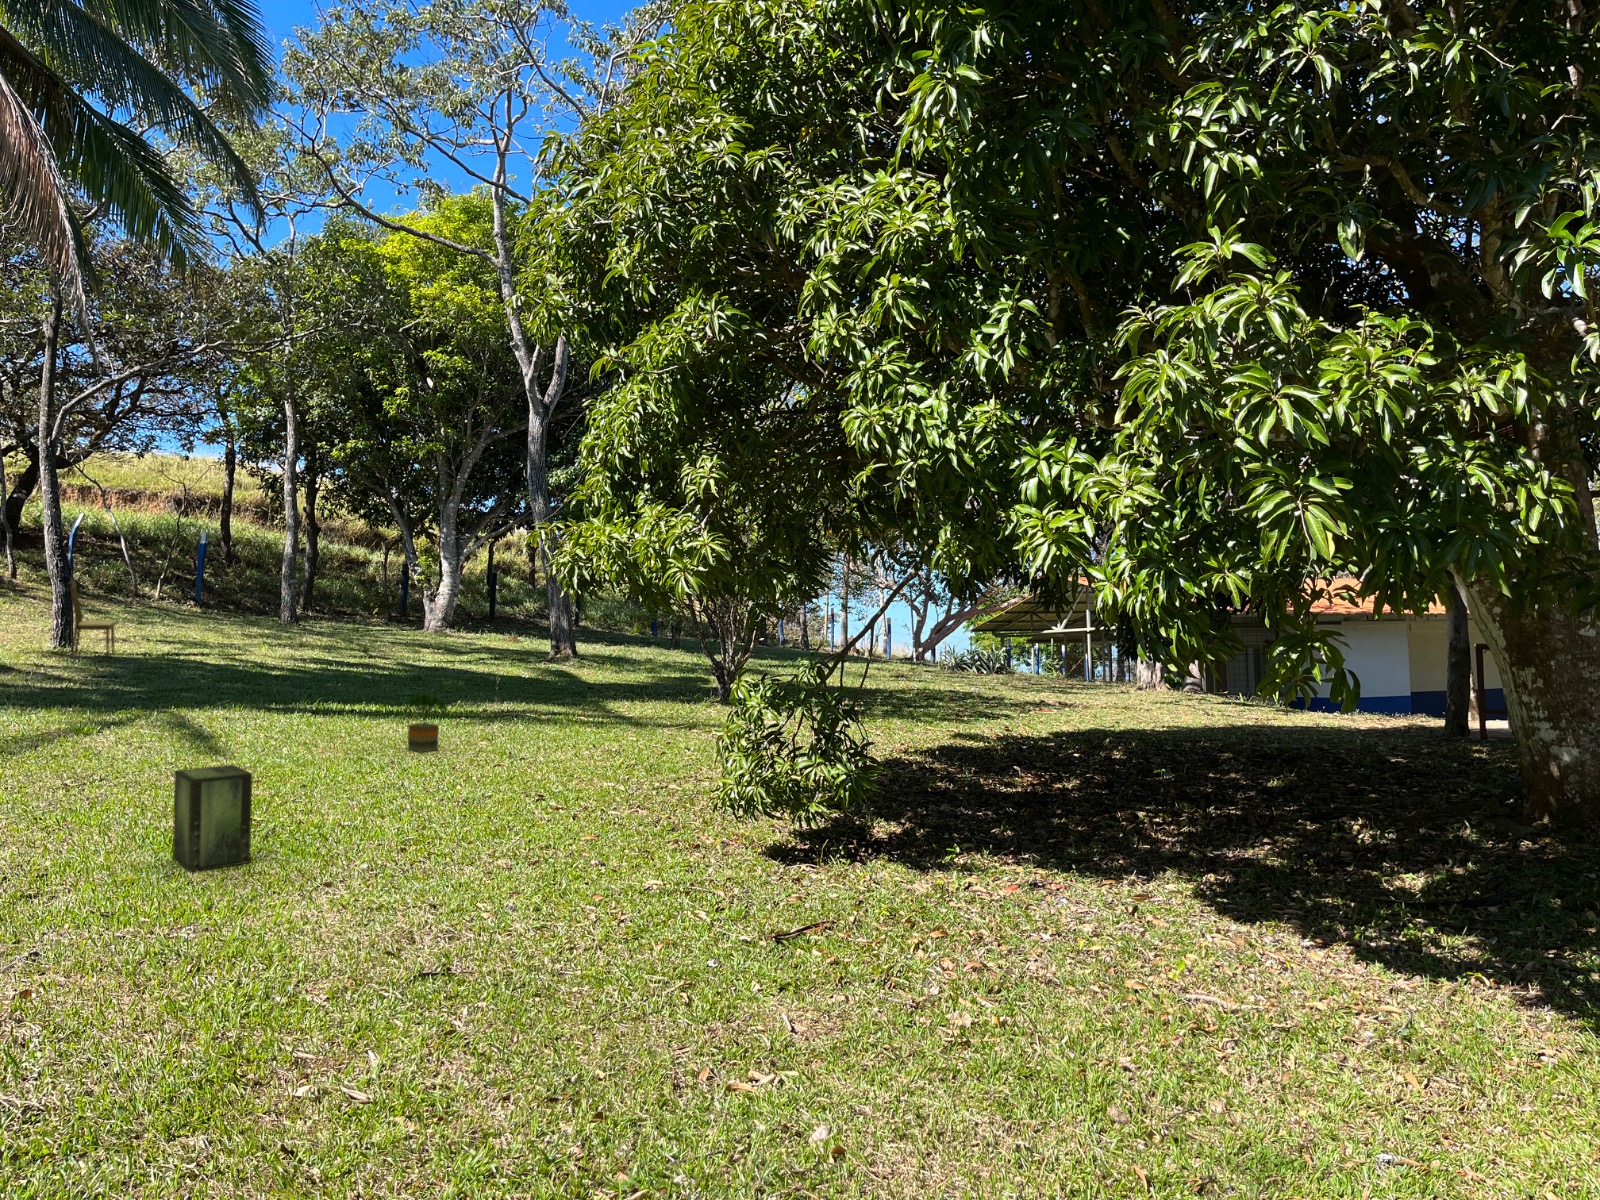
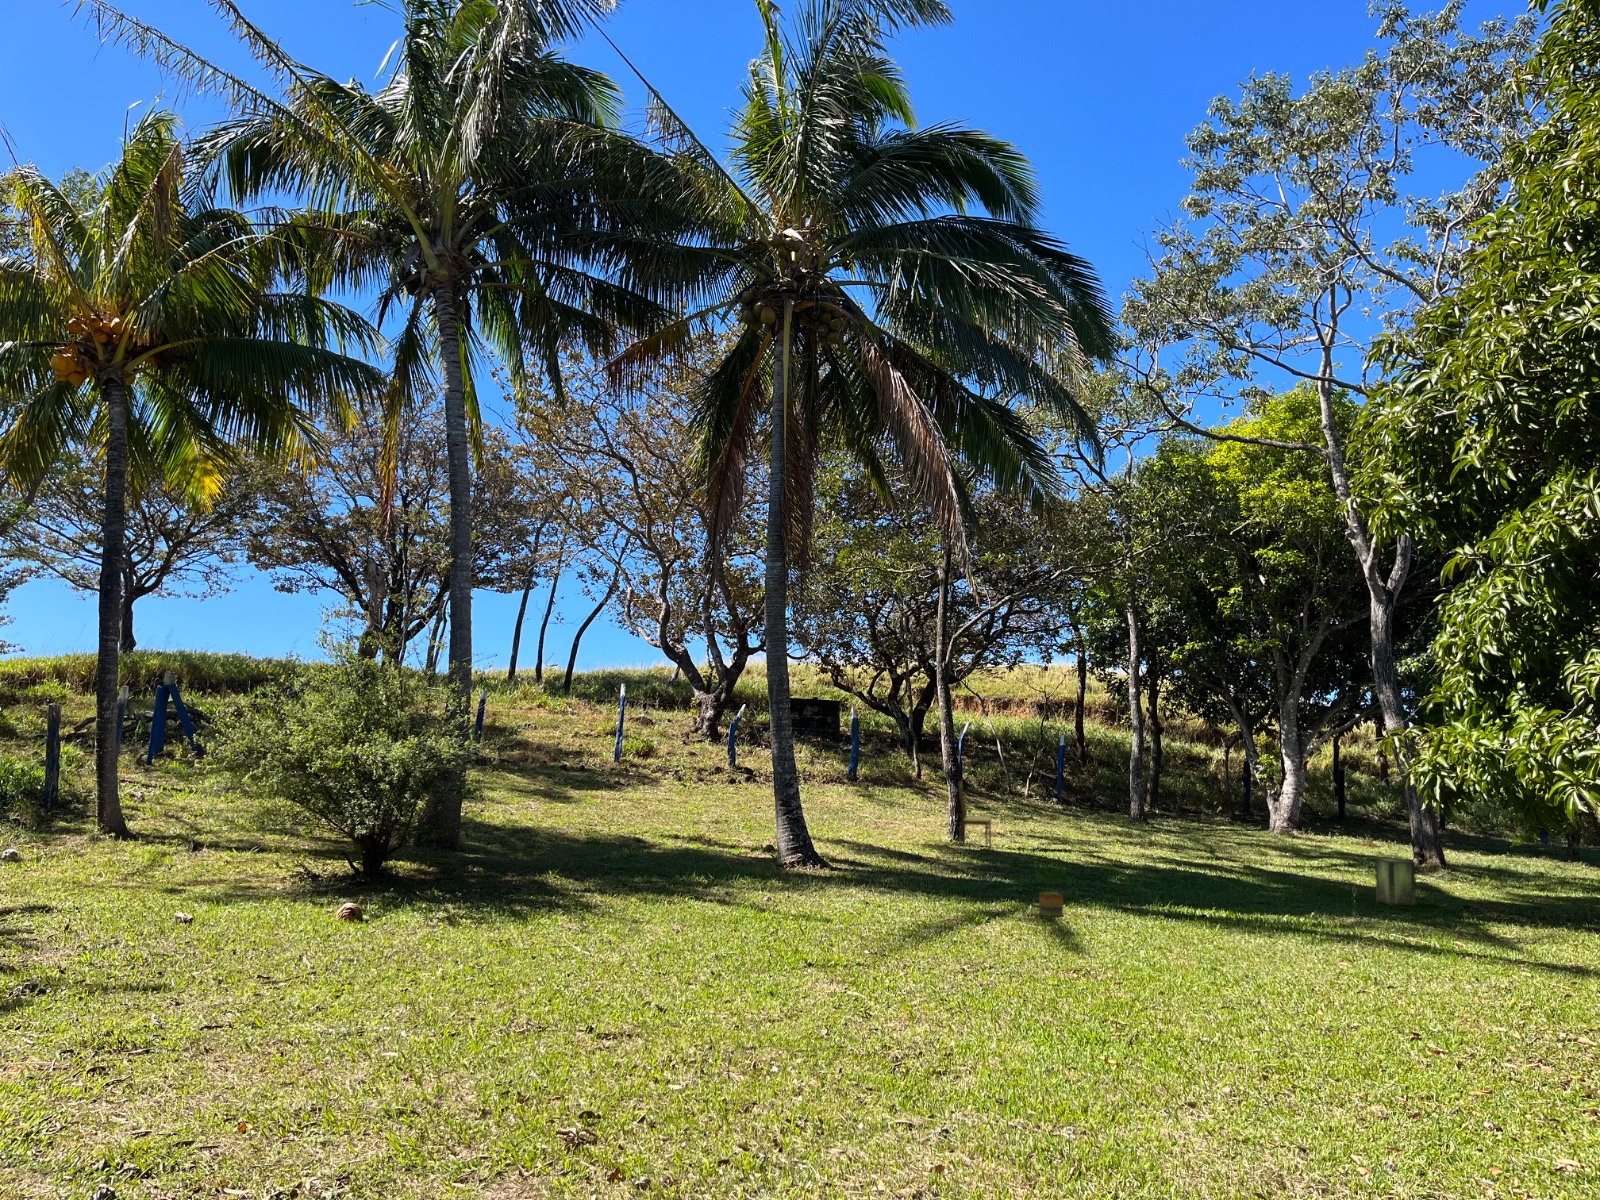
potted tree: present [405,694,448,752] -> present [1037,867,1070,916]
storage box: present [173,765,252,872] -> present [1375,858,1416,906]

